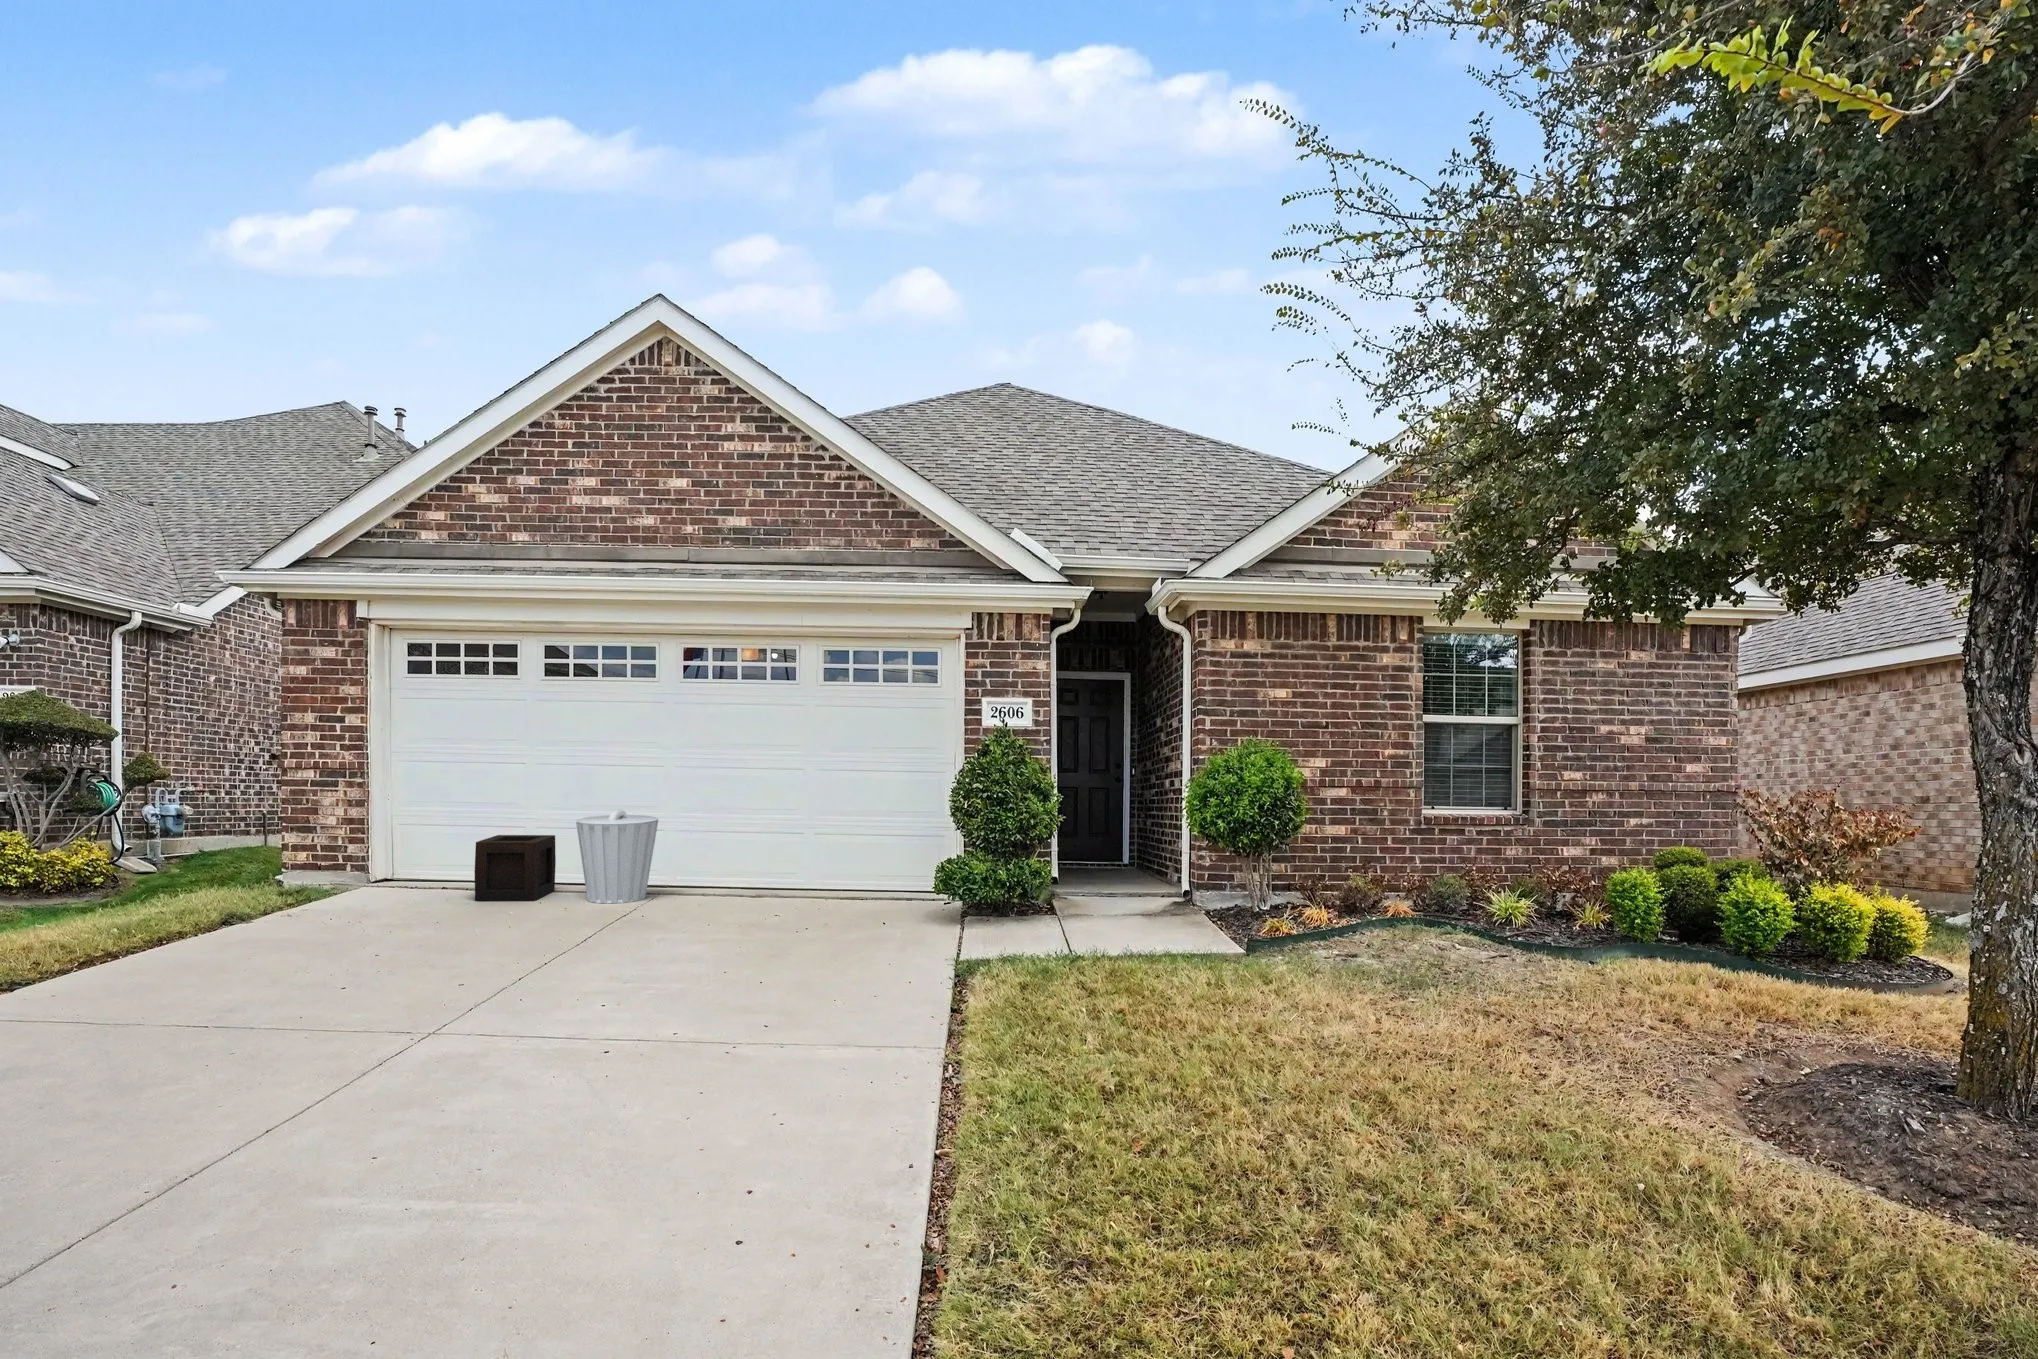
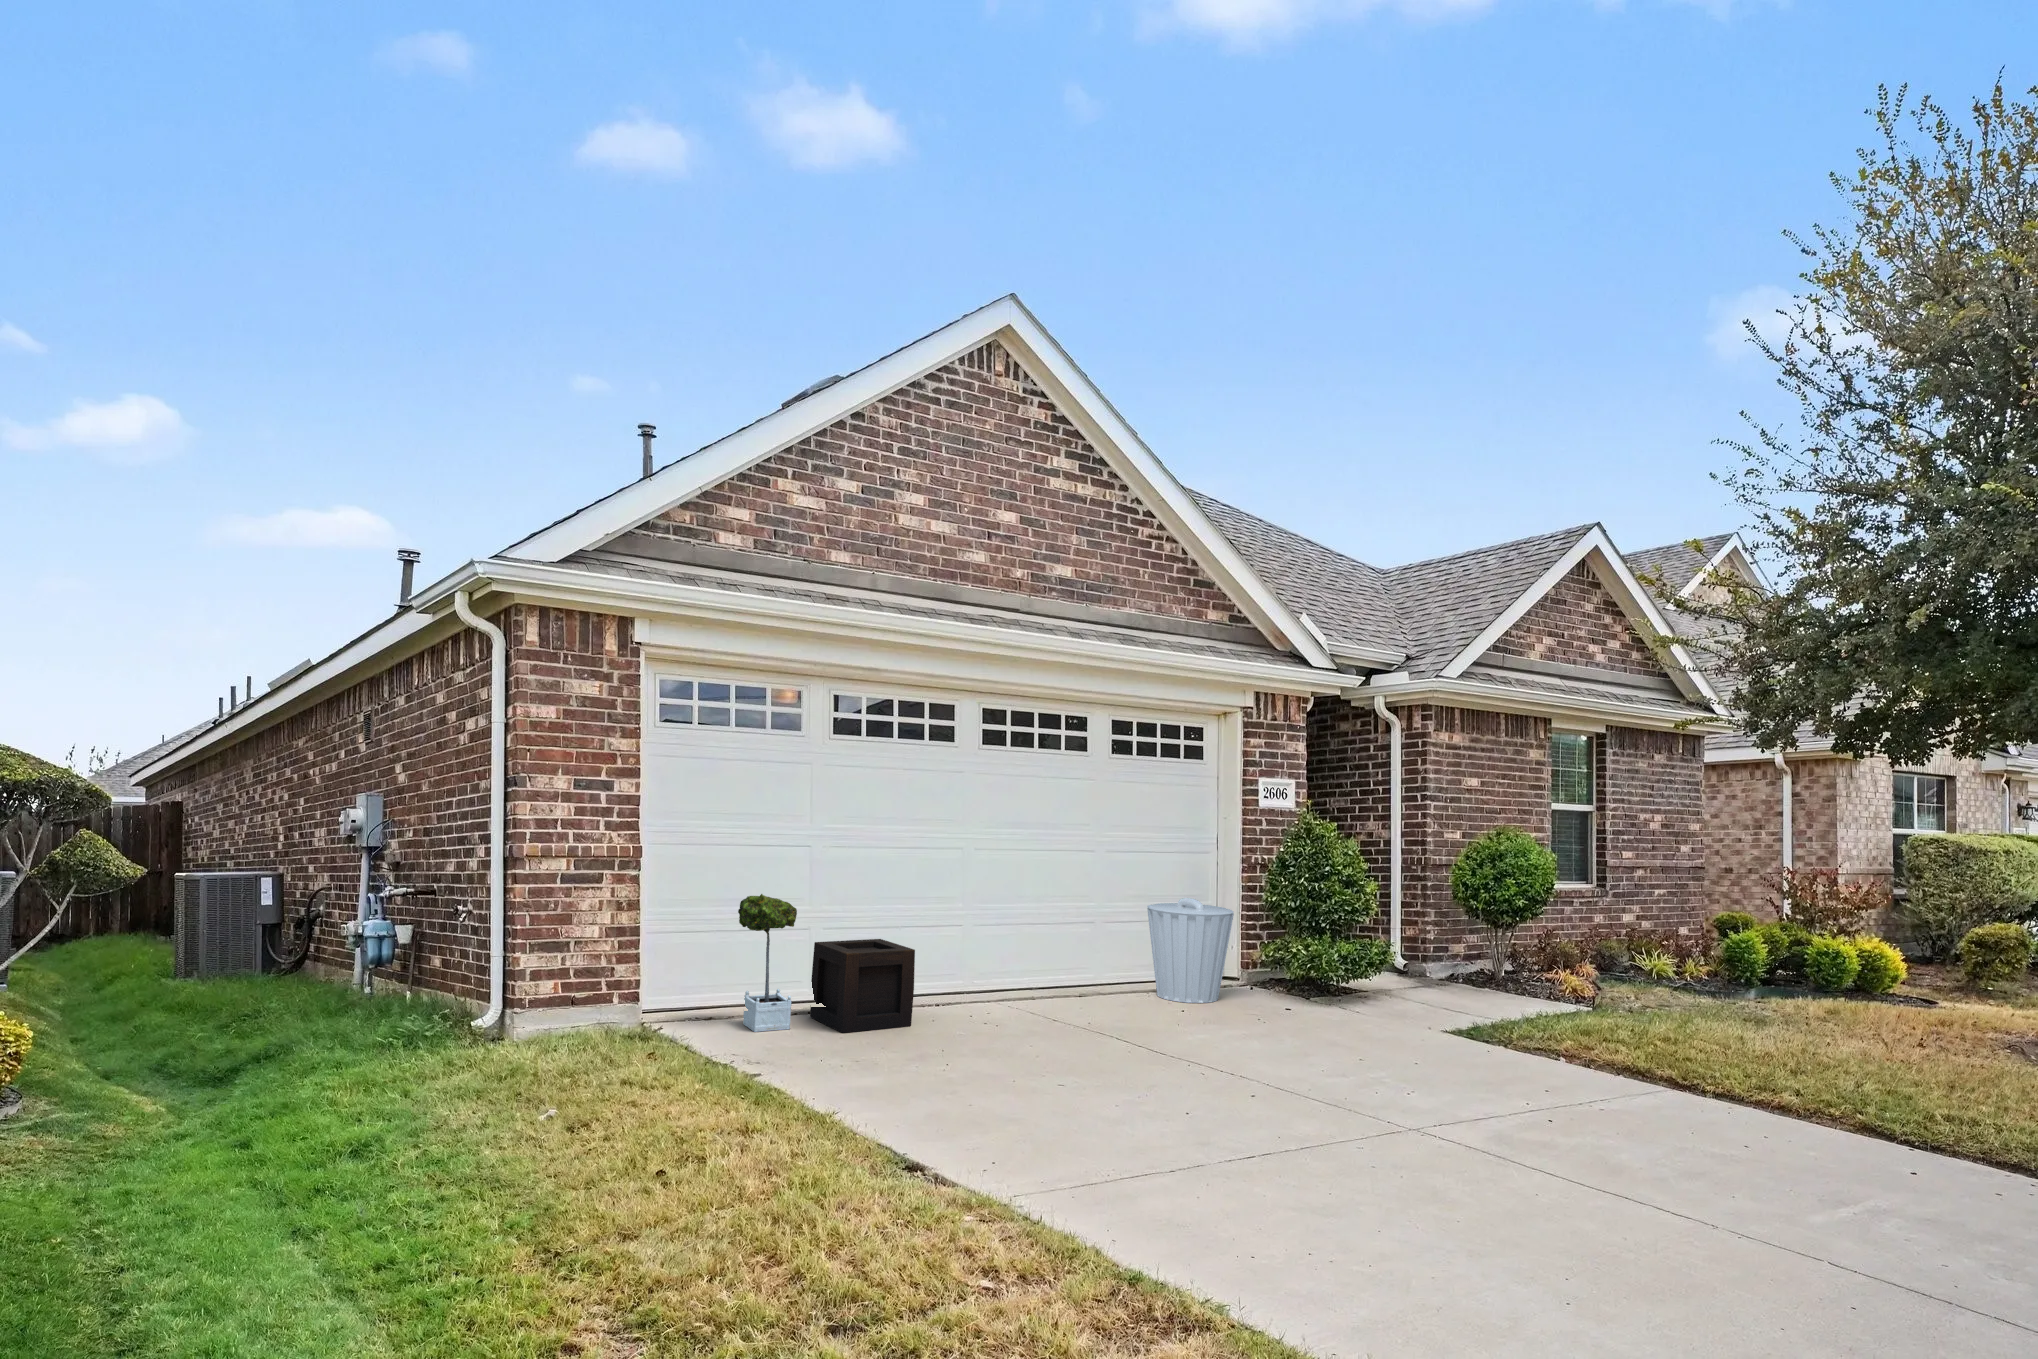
potted tree: none [421,796,468,896] -> present [738,894,797,1032]
trash can: present [576,810,658,903] -> present [1147,898,1234,1003]

